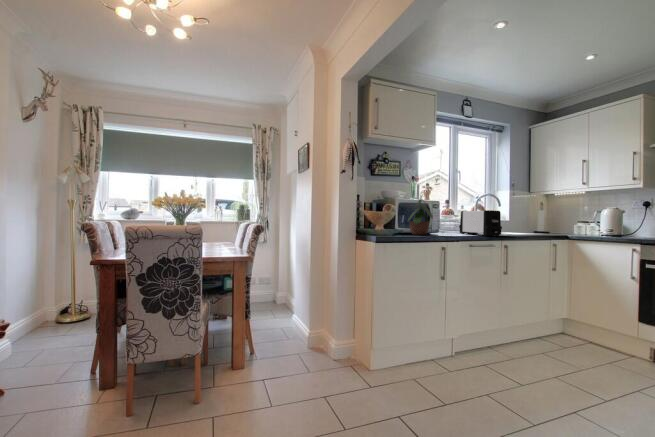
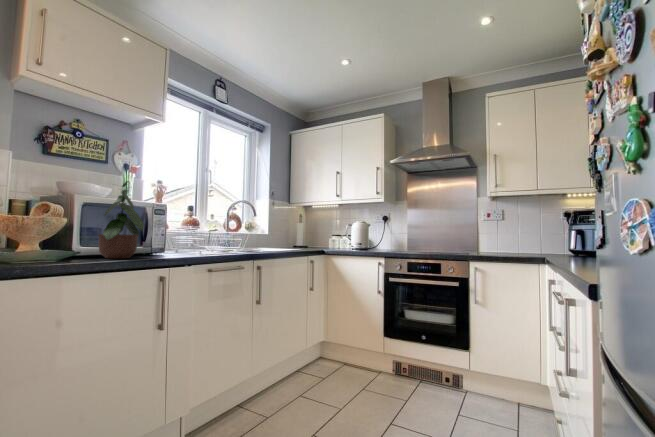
toaster: present [459,210,502,236] -> none [199,219,254,255]

